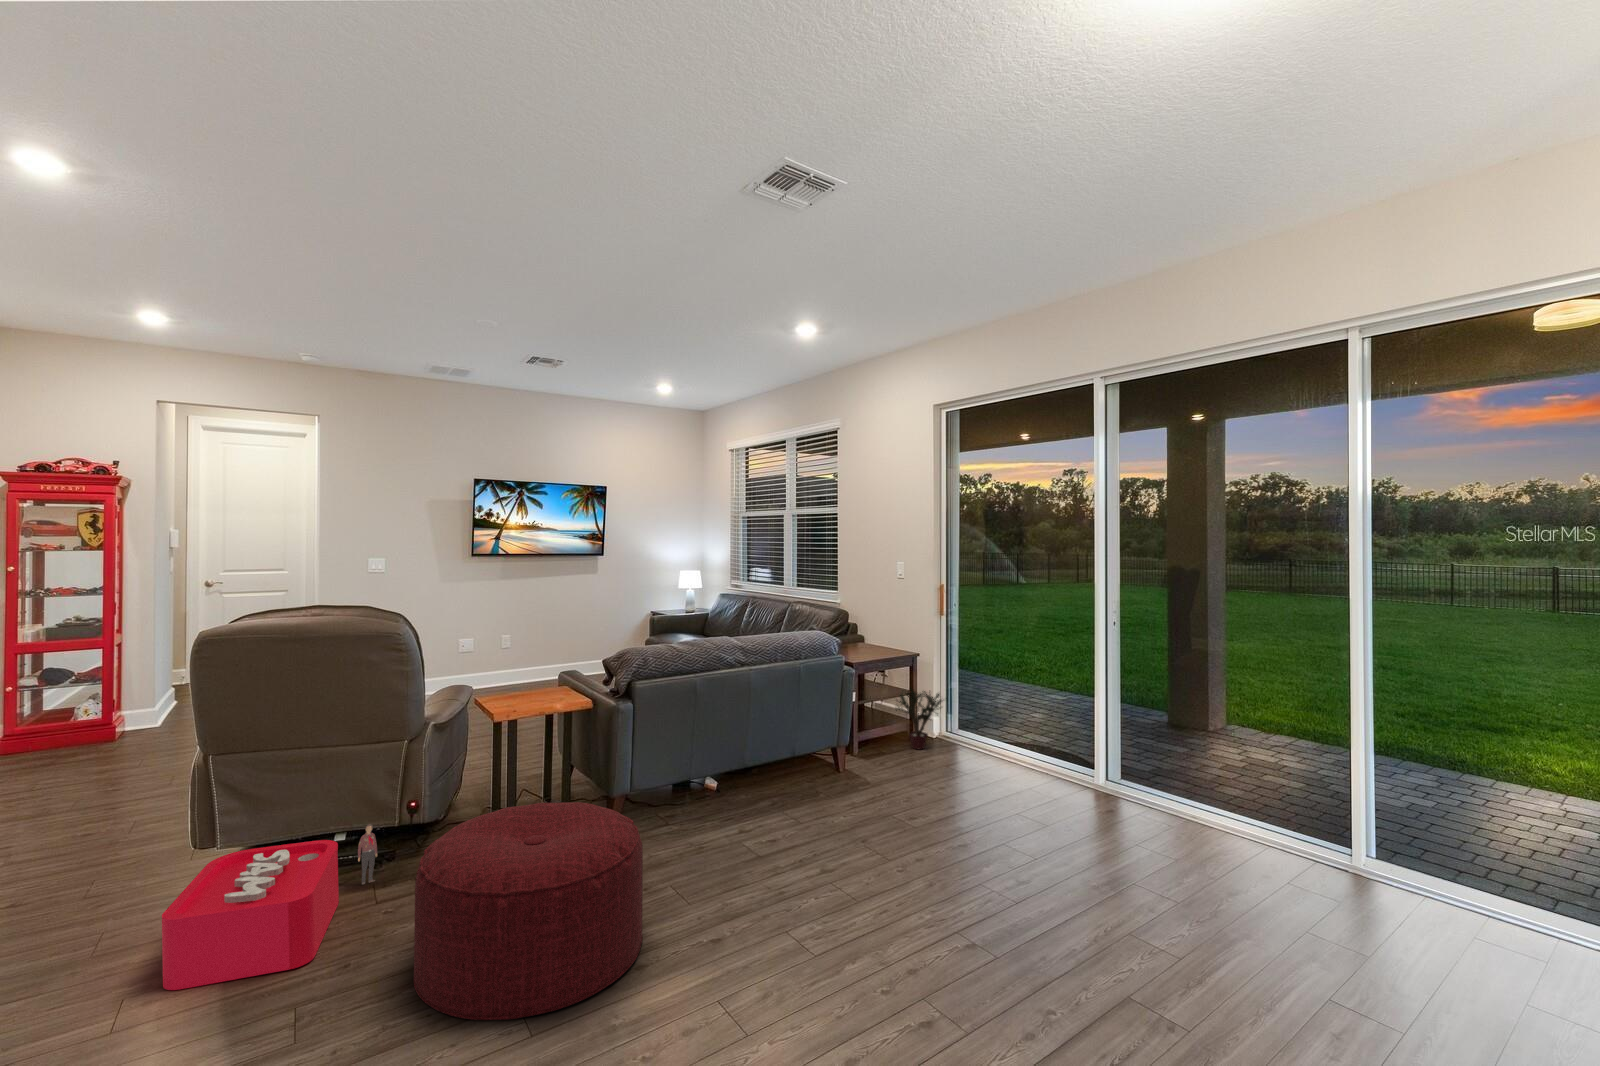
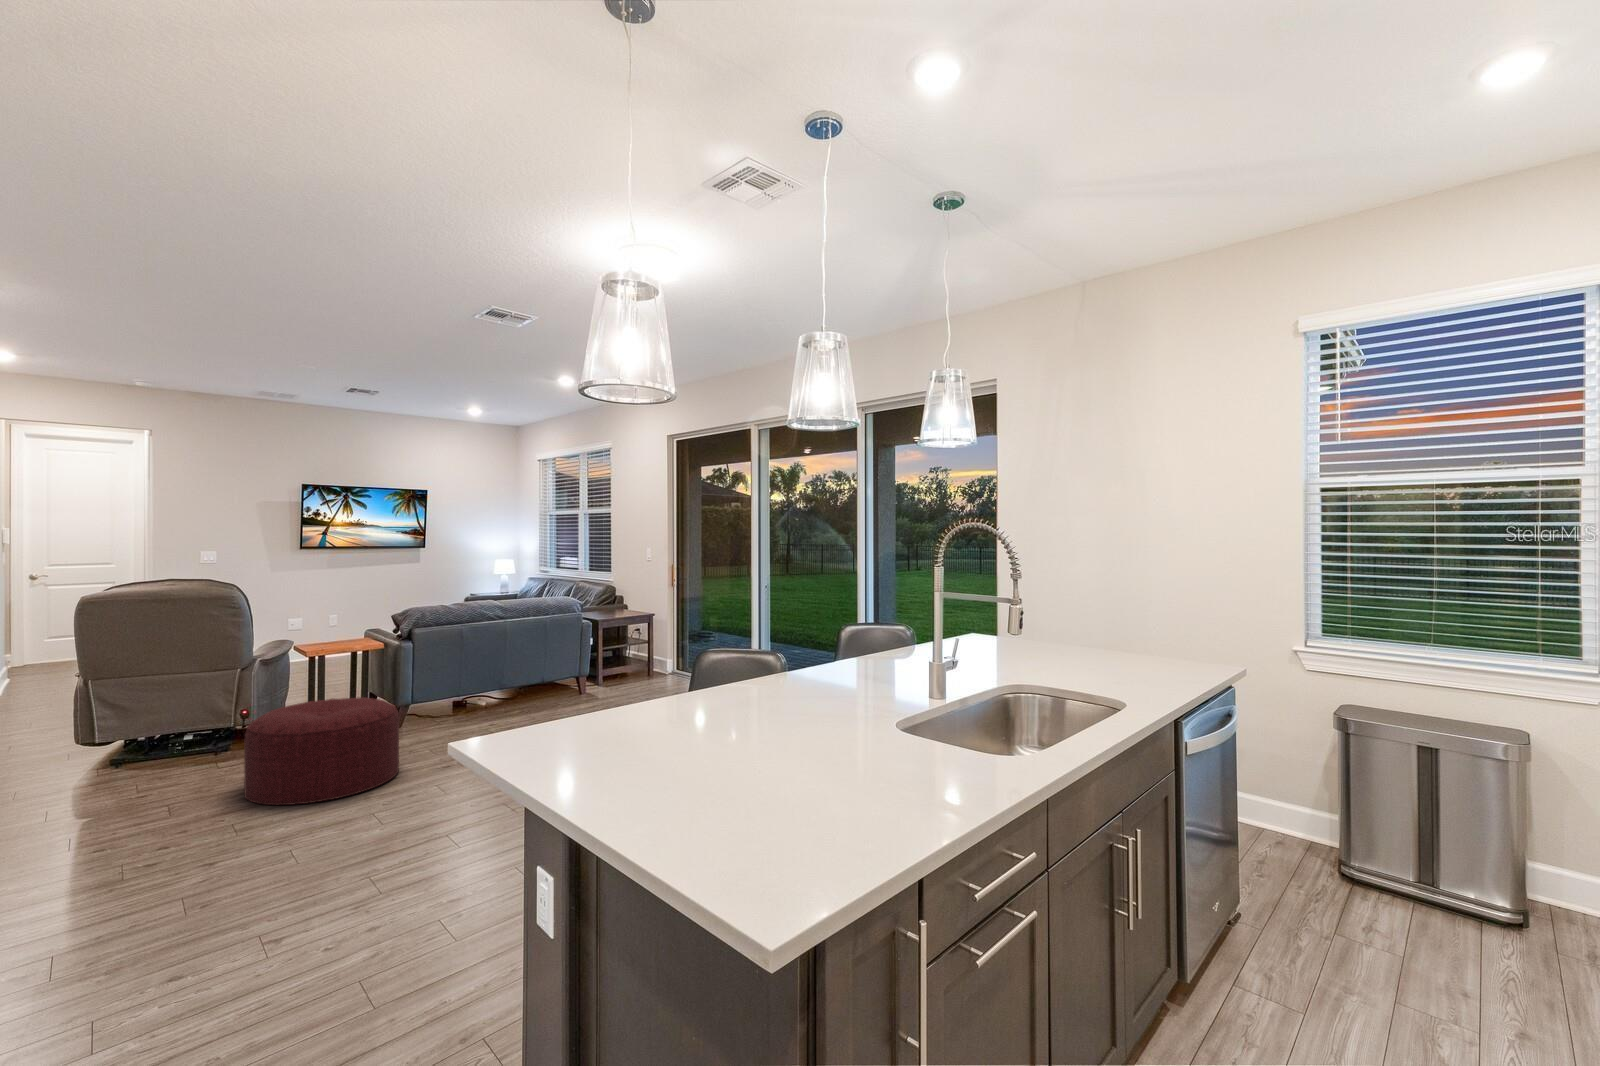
potted plant: present [896,689,942,749] -> none [630,637,673,682]
storage bin: present [162,824,377,990] -> none [71,723,218,808]

